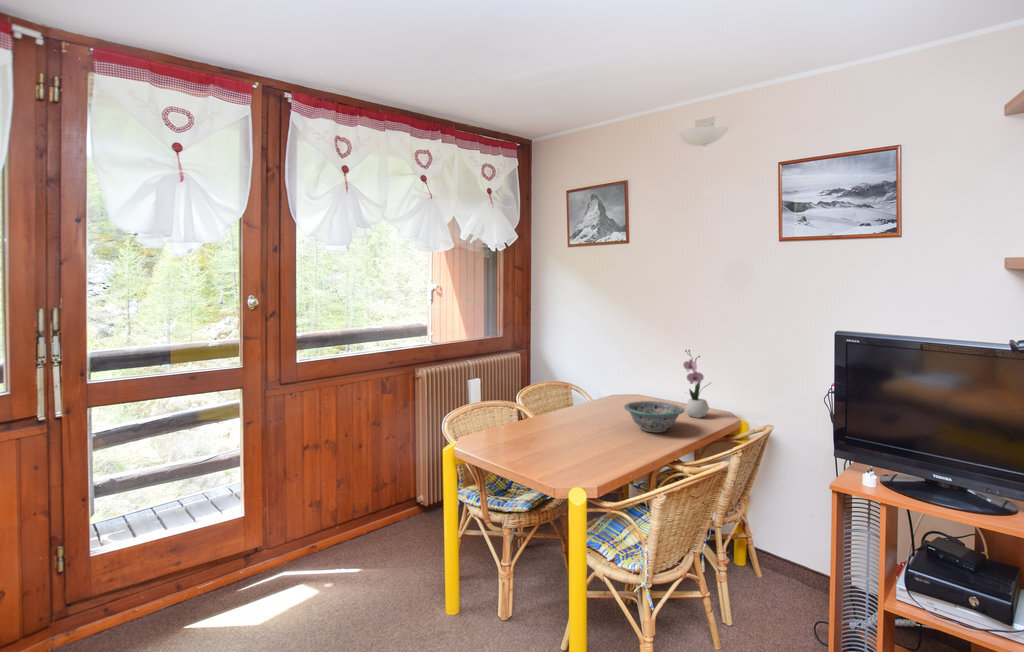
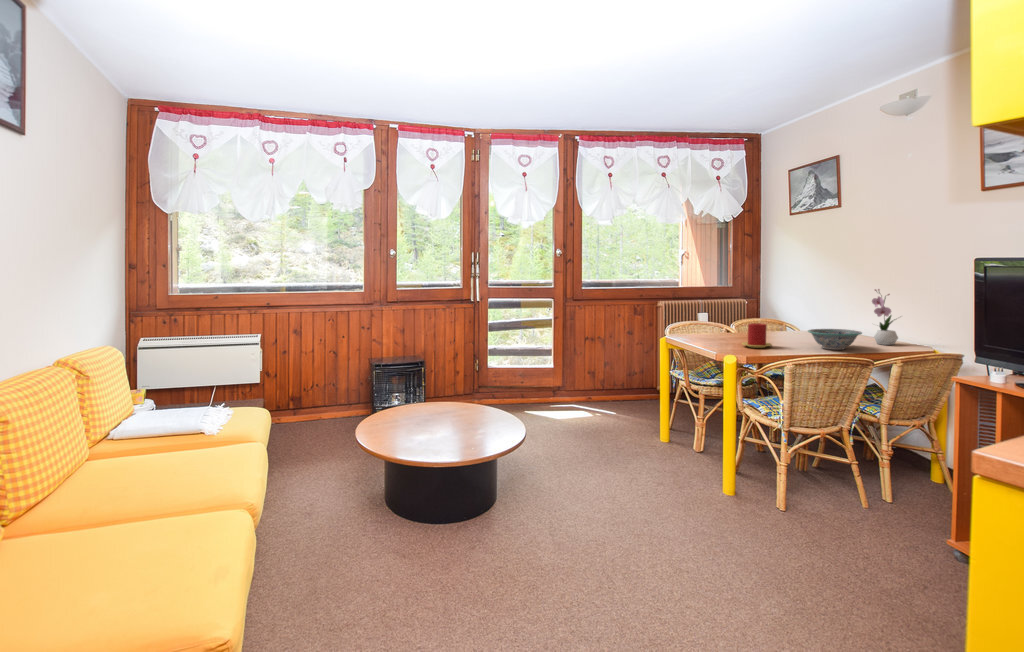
candle: none [548,400,586,436] -> present [742,323,772,348]

